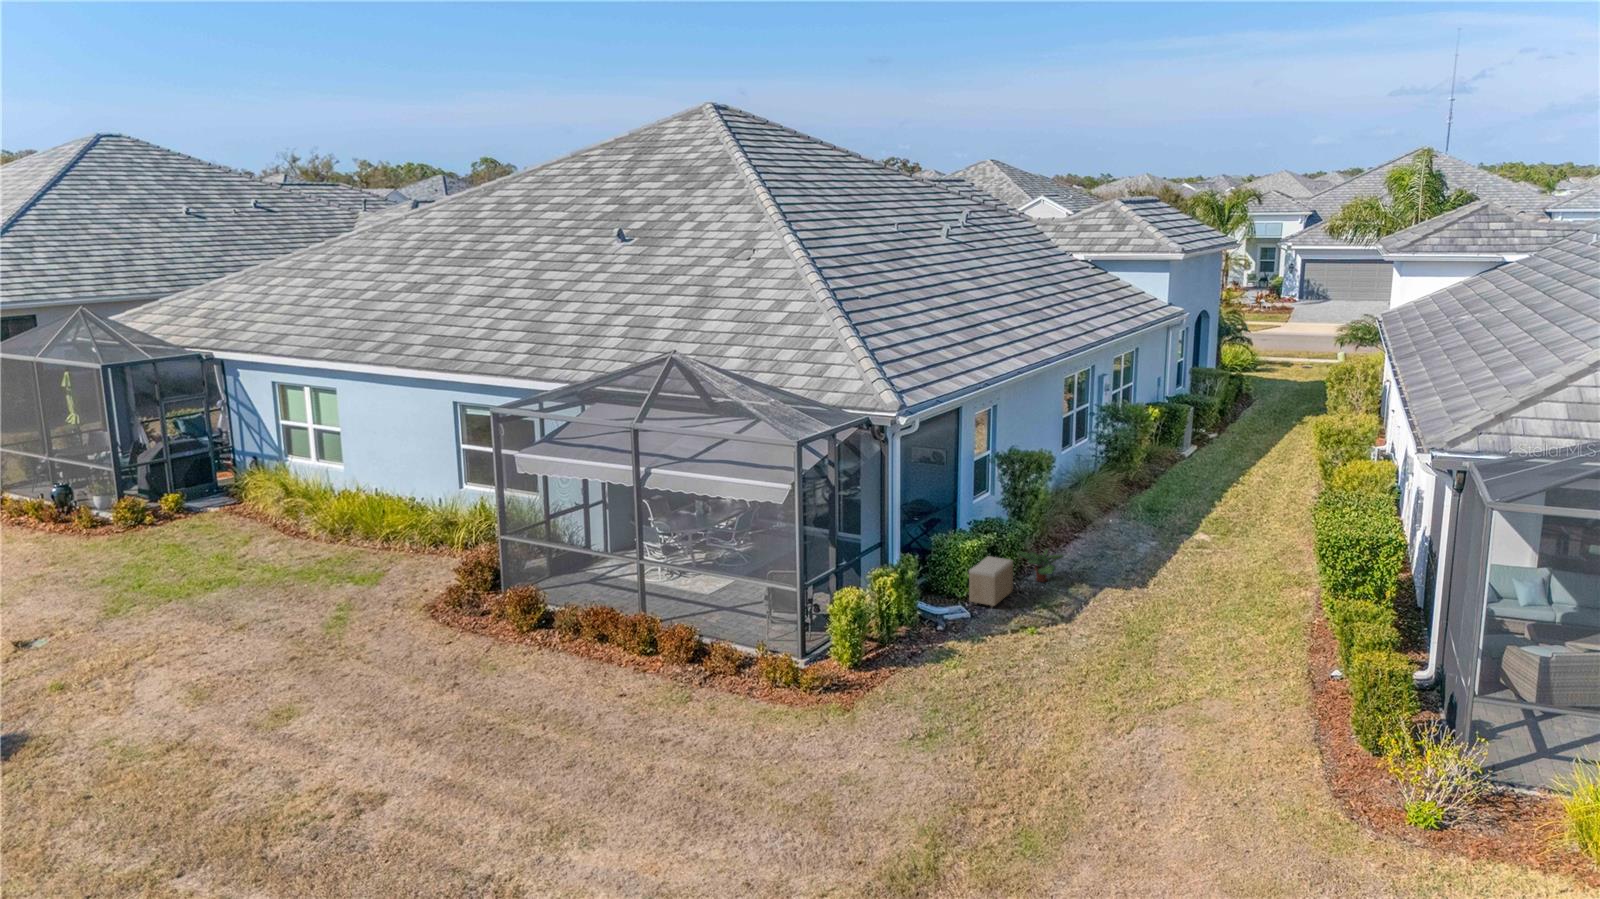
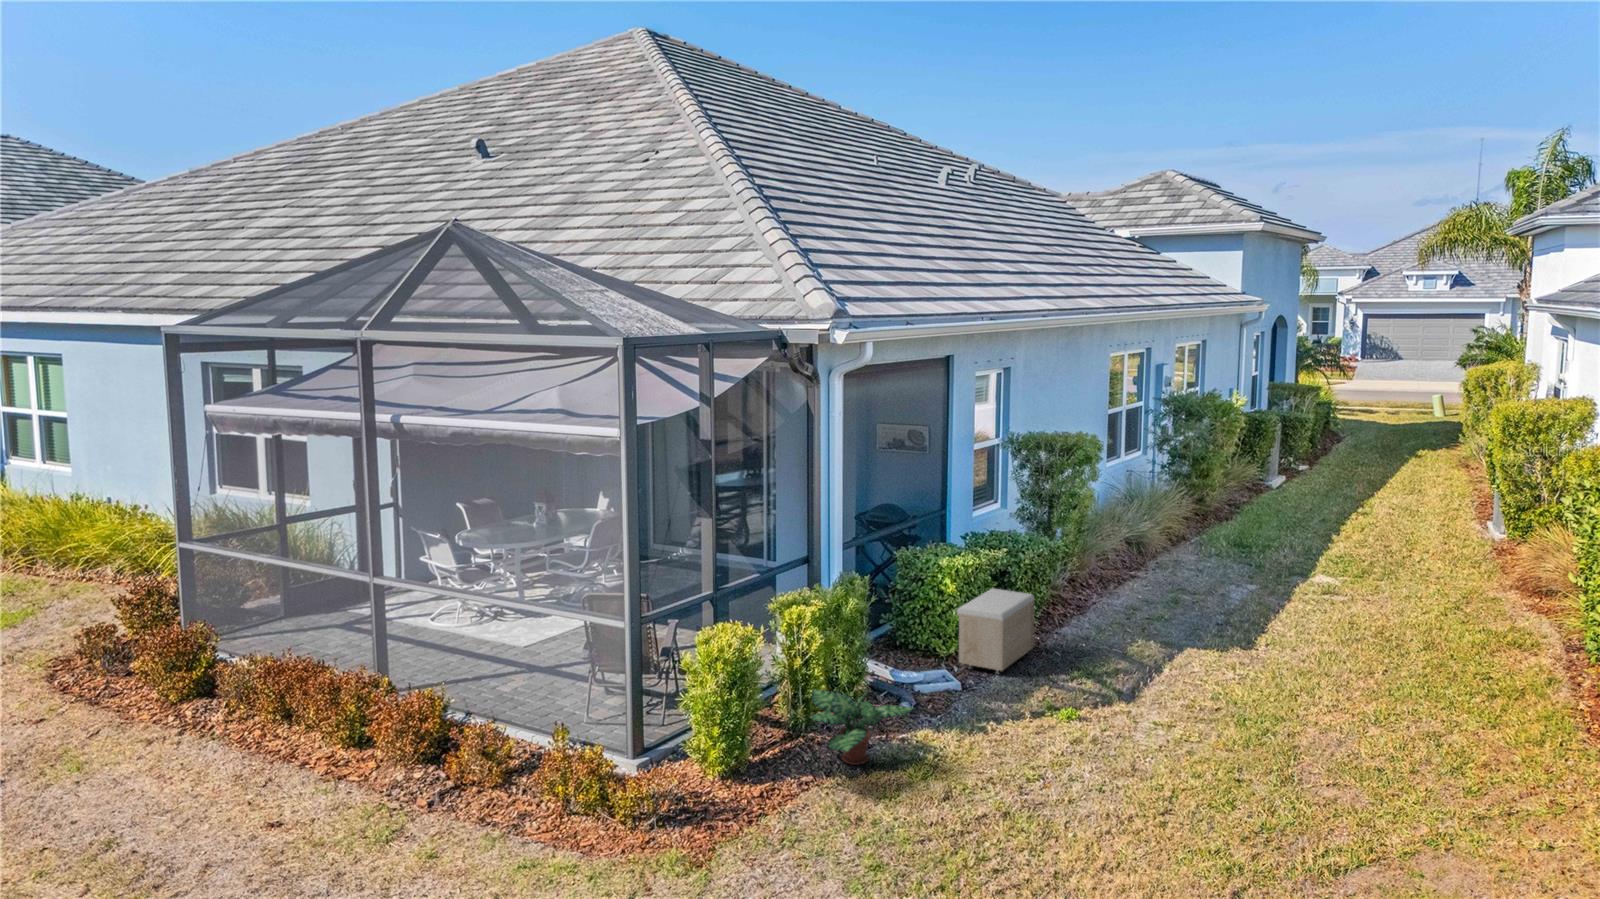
potted plant: present [1018,549,1063,582] -> present [811,689,913,765]

